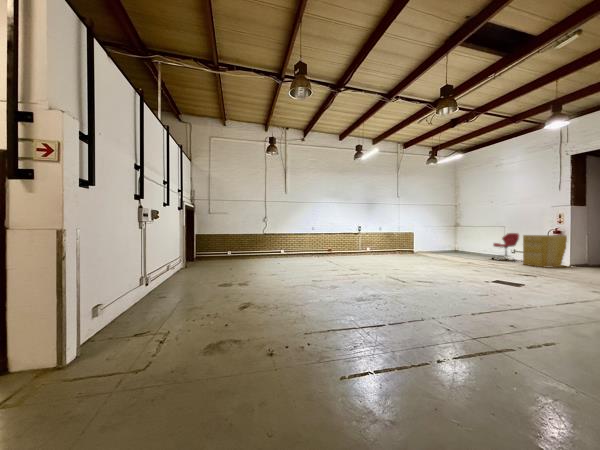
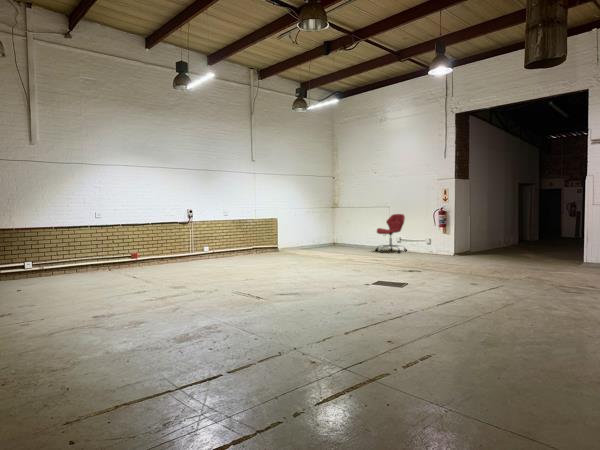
filing cabinet: present [523,235,567,268] -> none [408,216,451,259]

